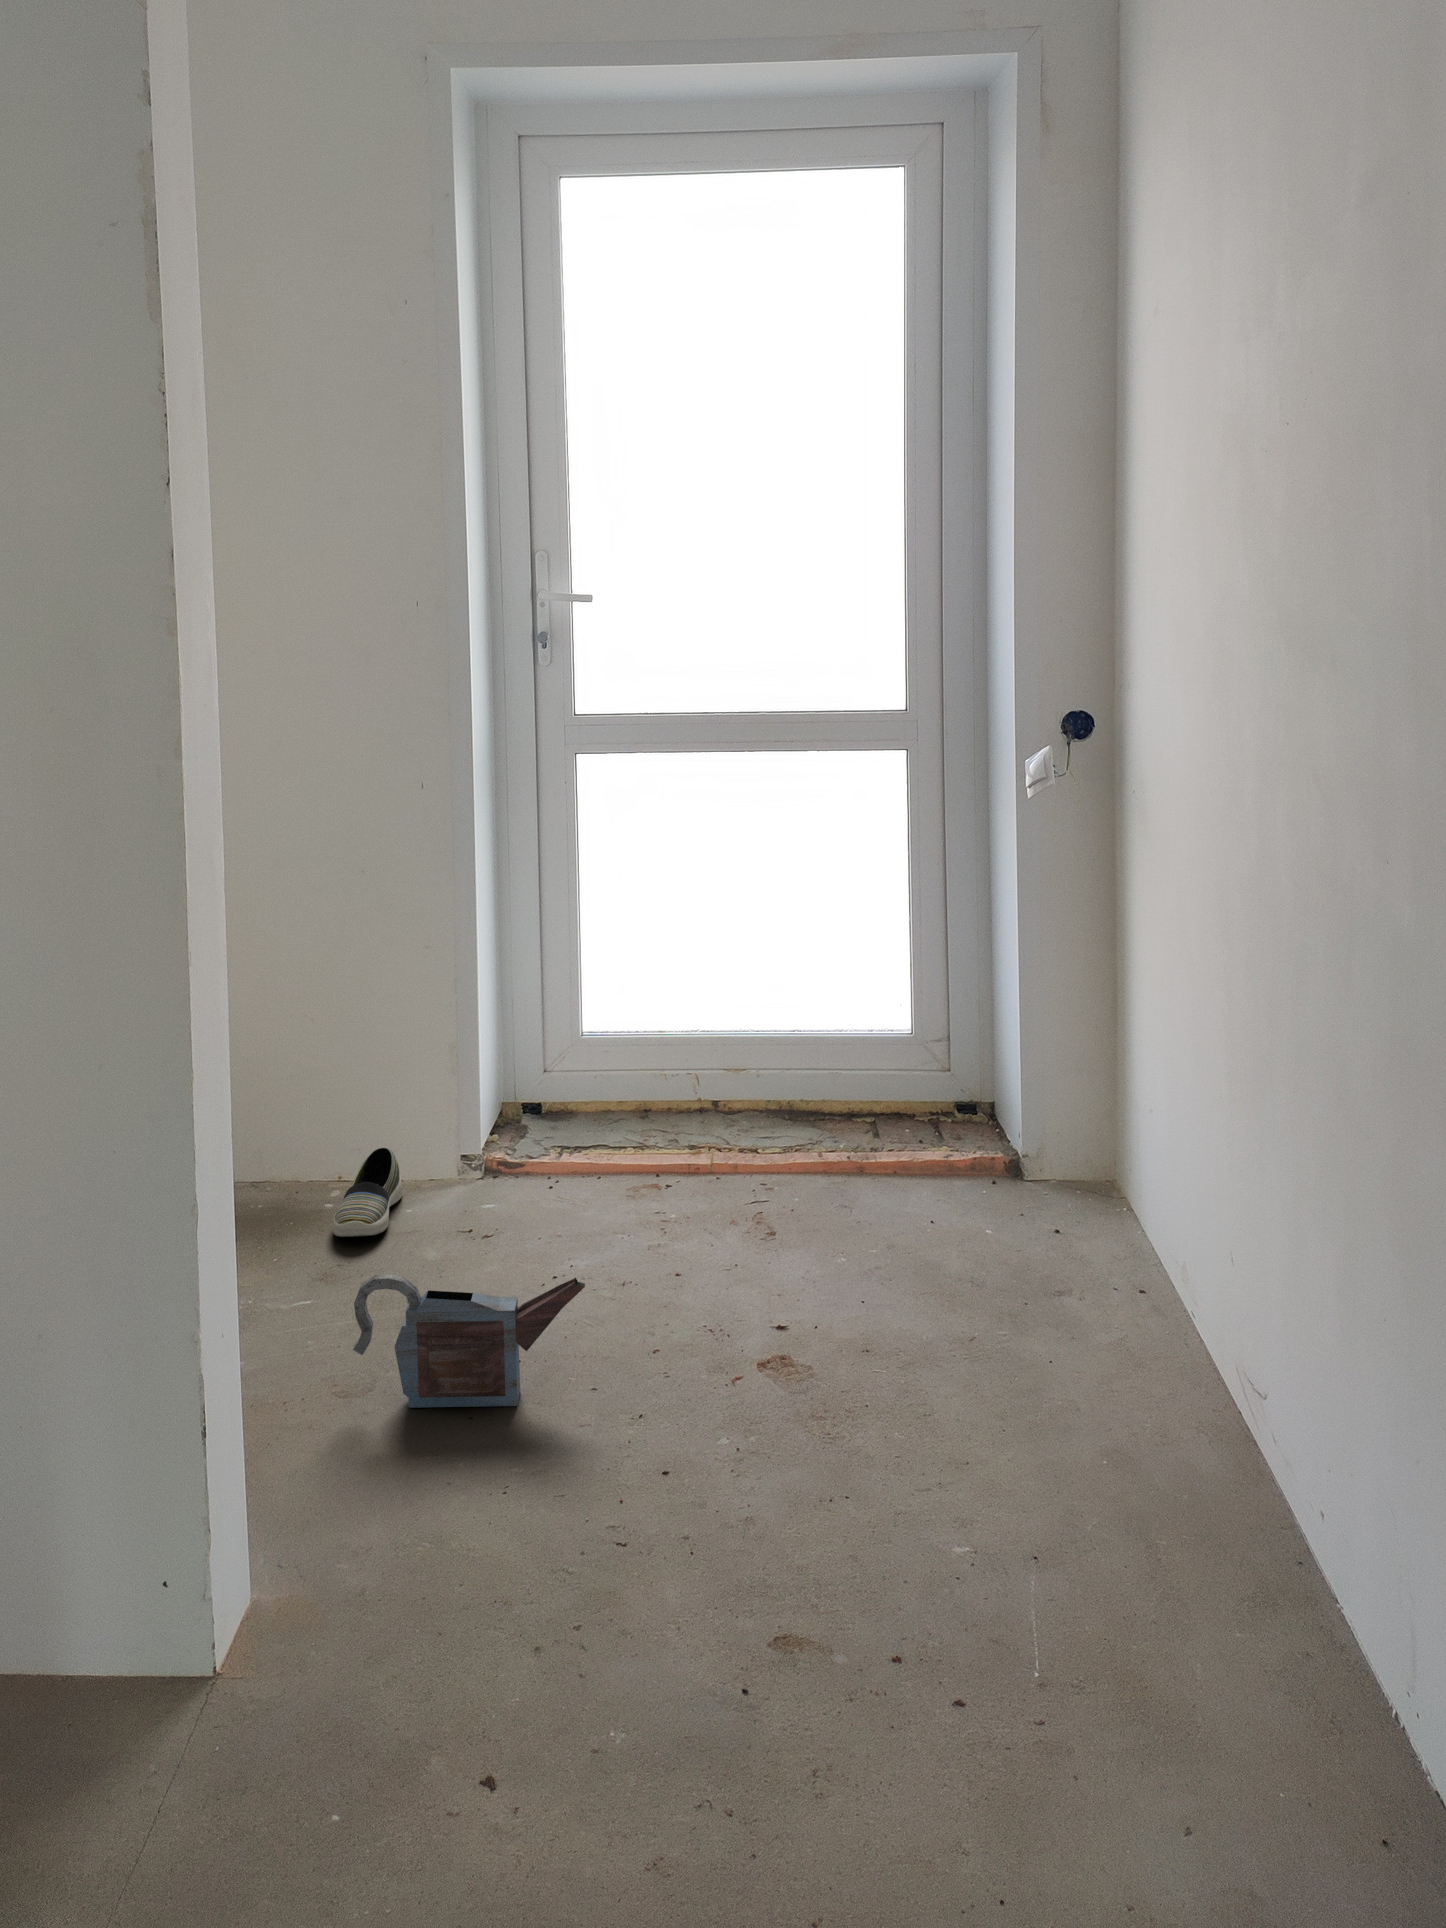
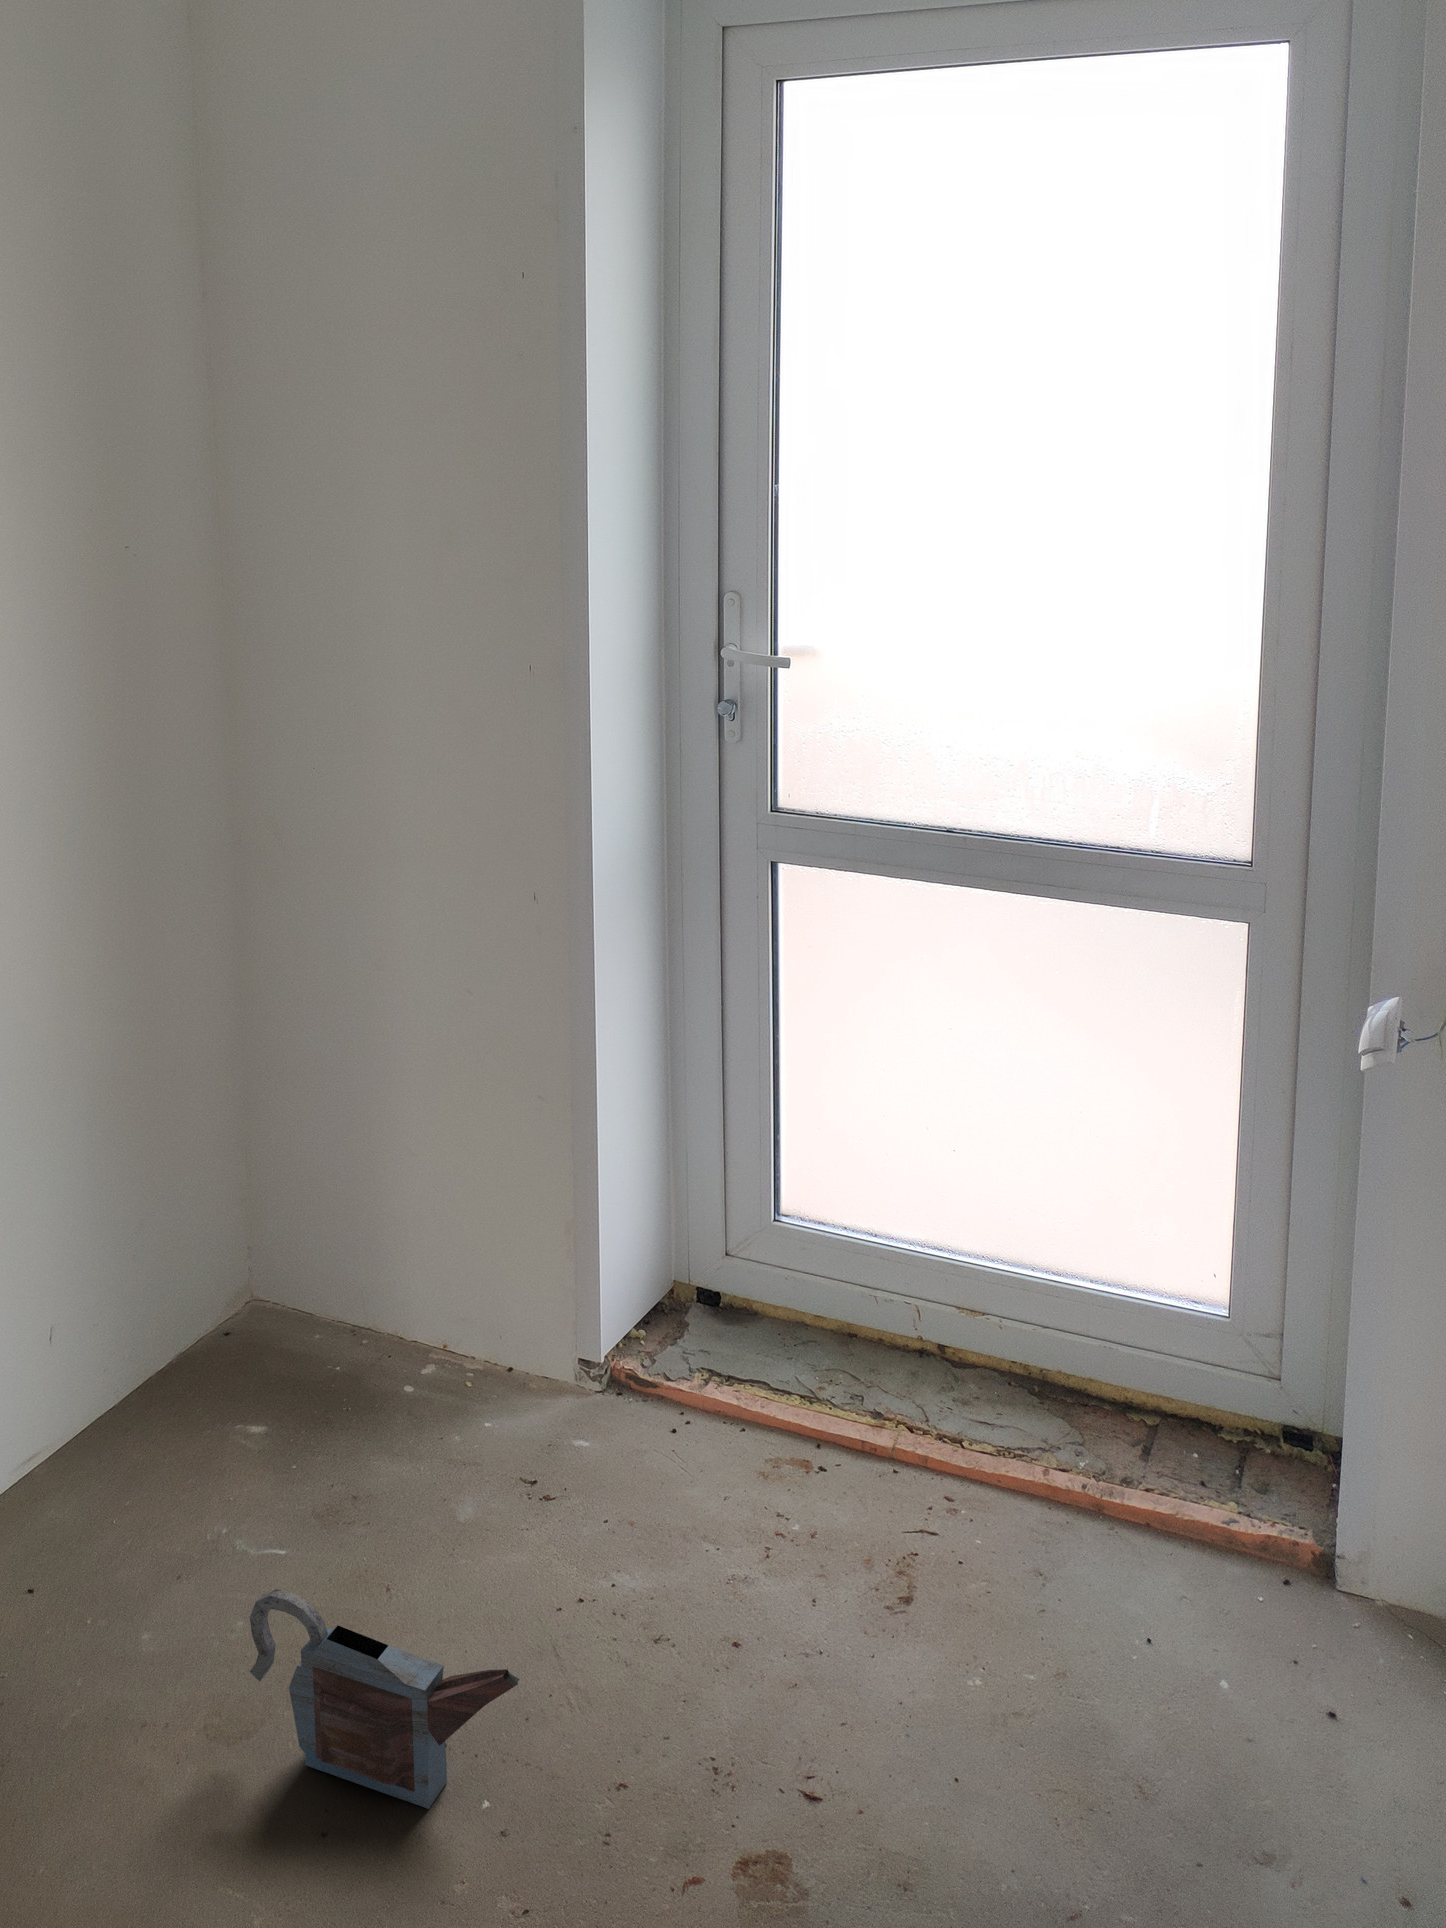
shoe: present [333,1148,403,1237] -> none [382,1334,500,1458]

